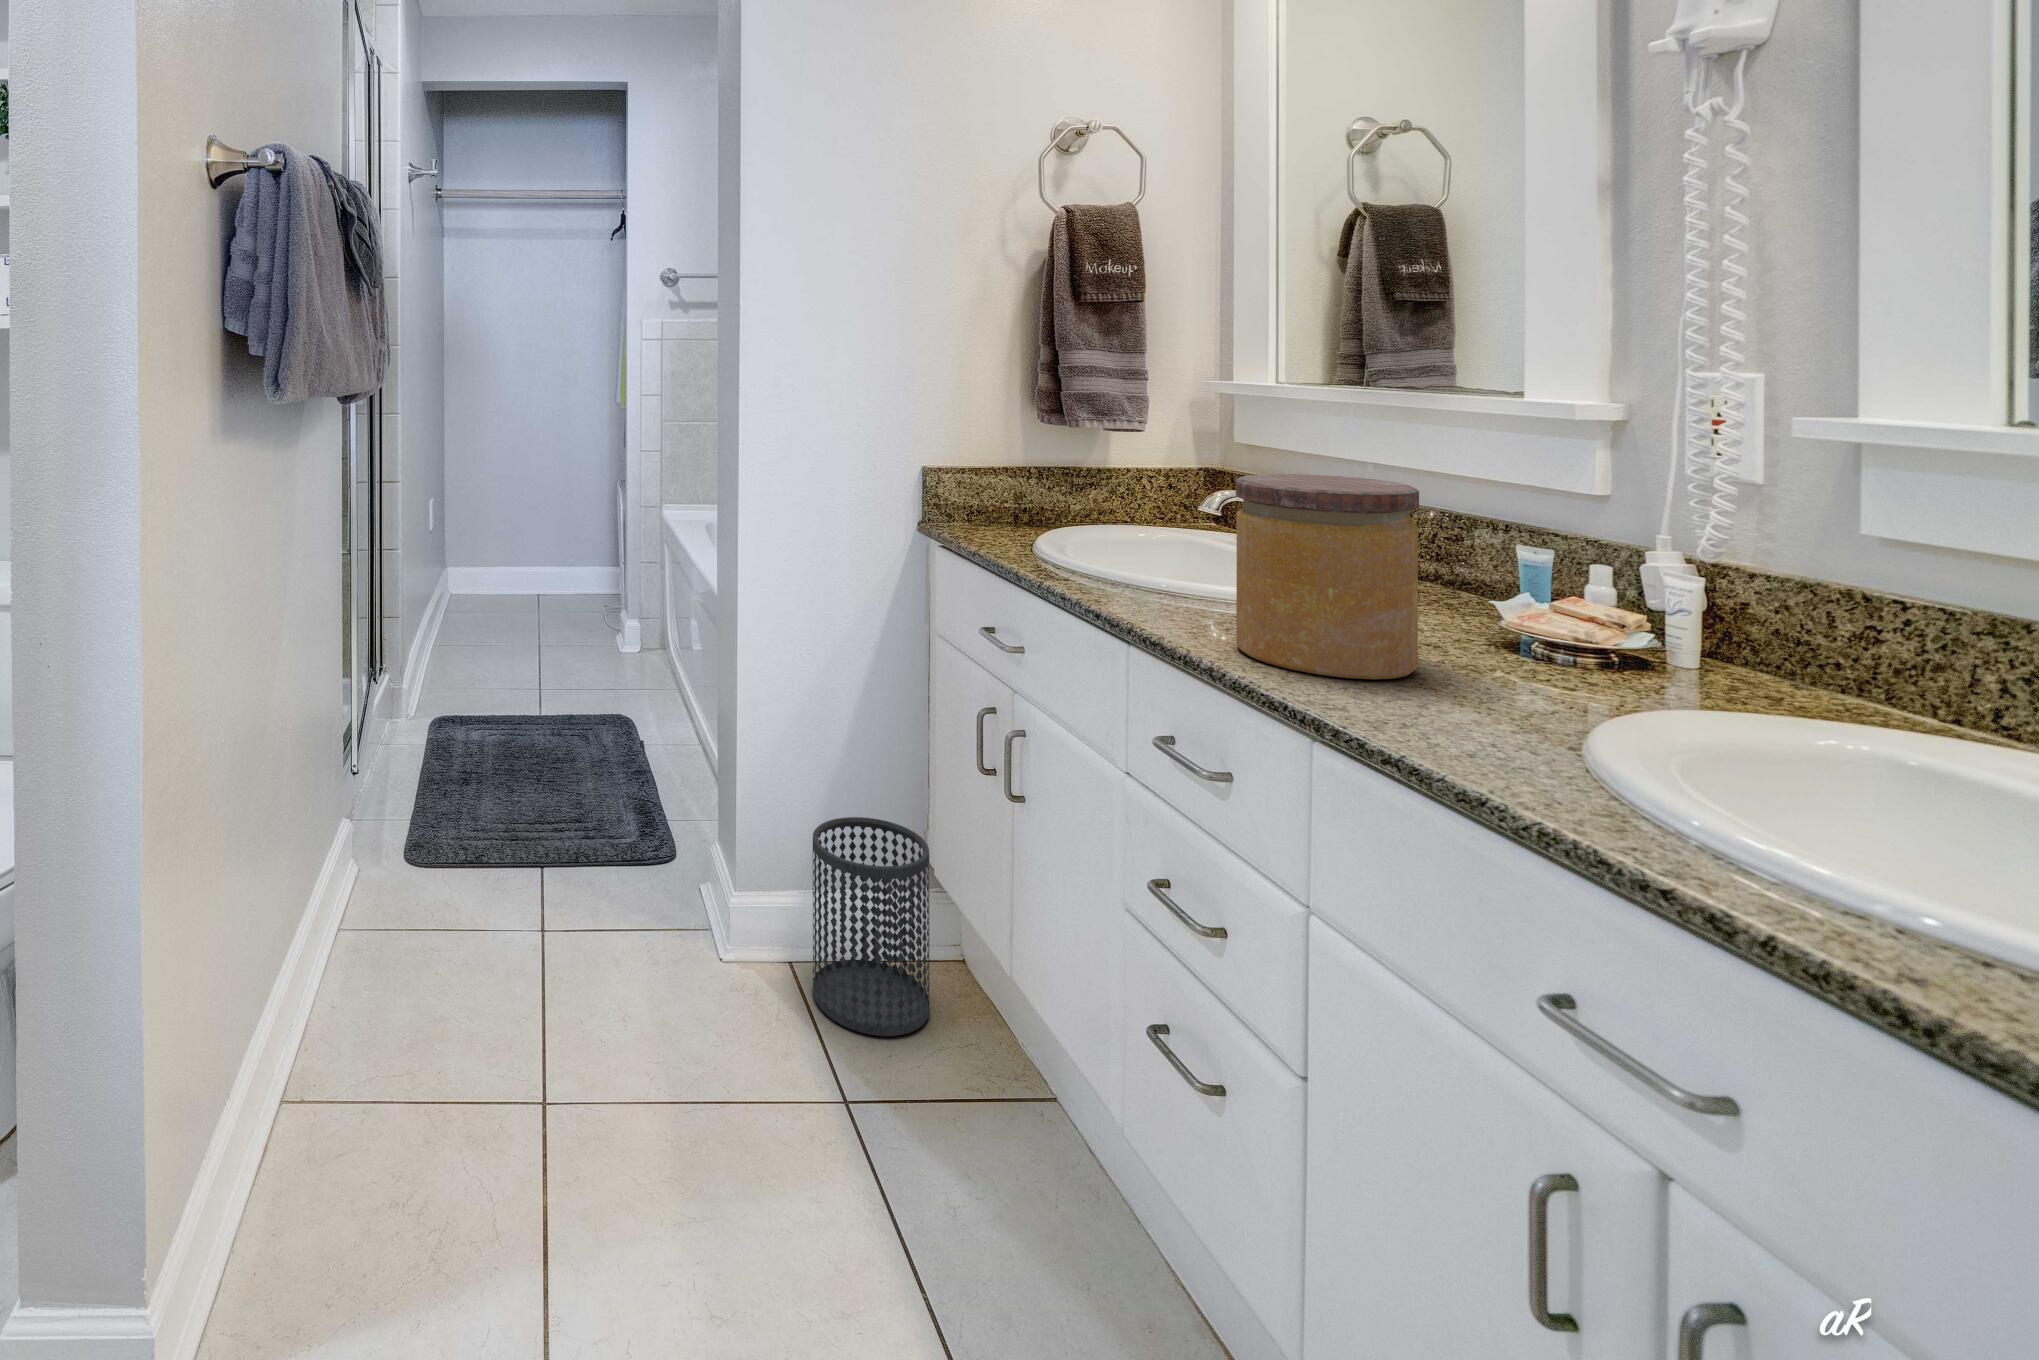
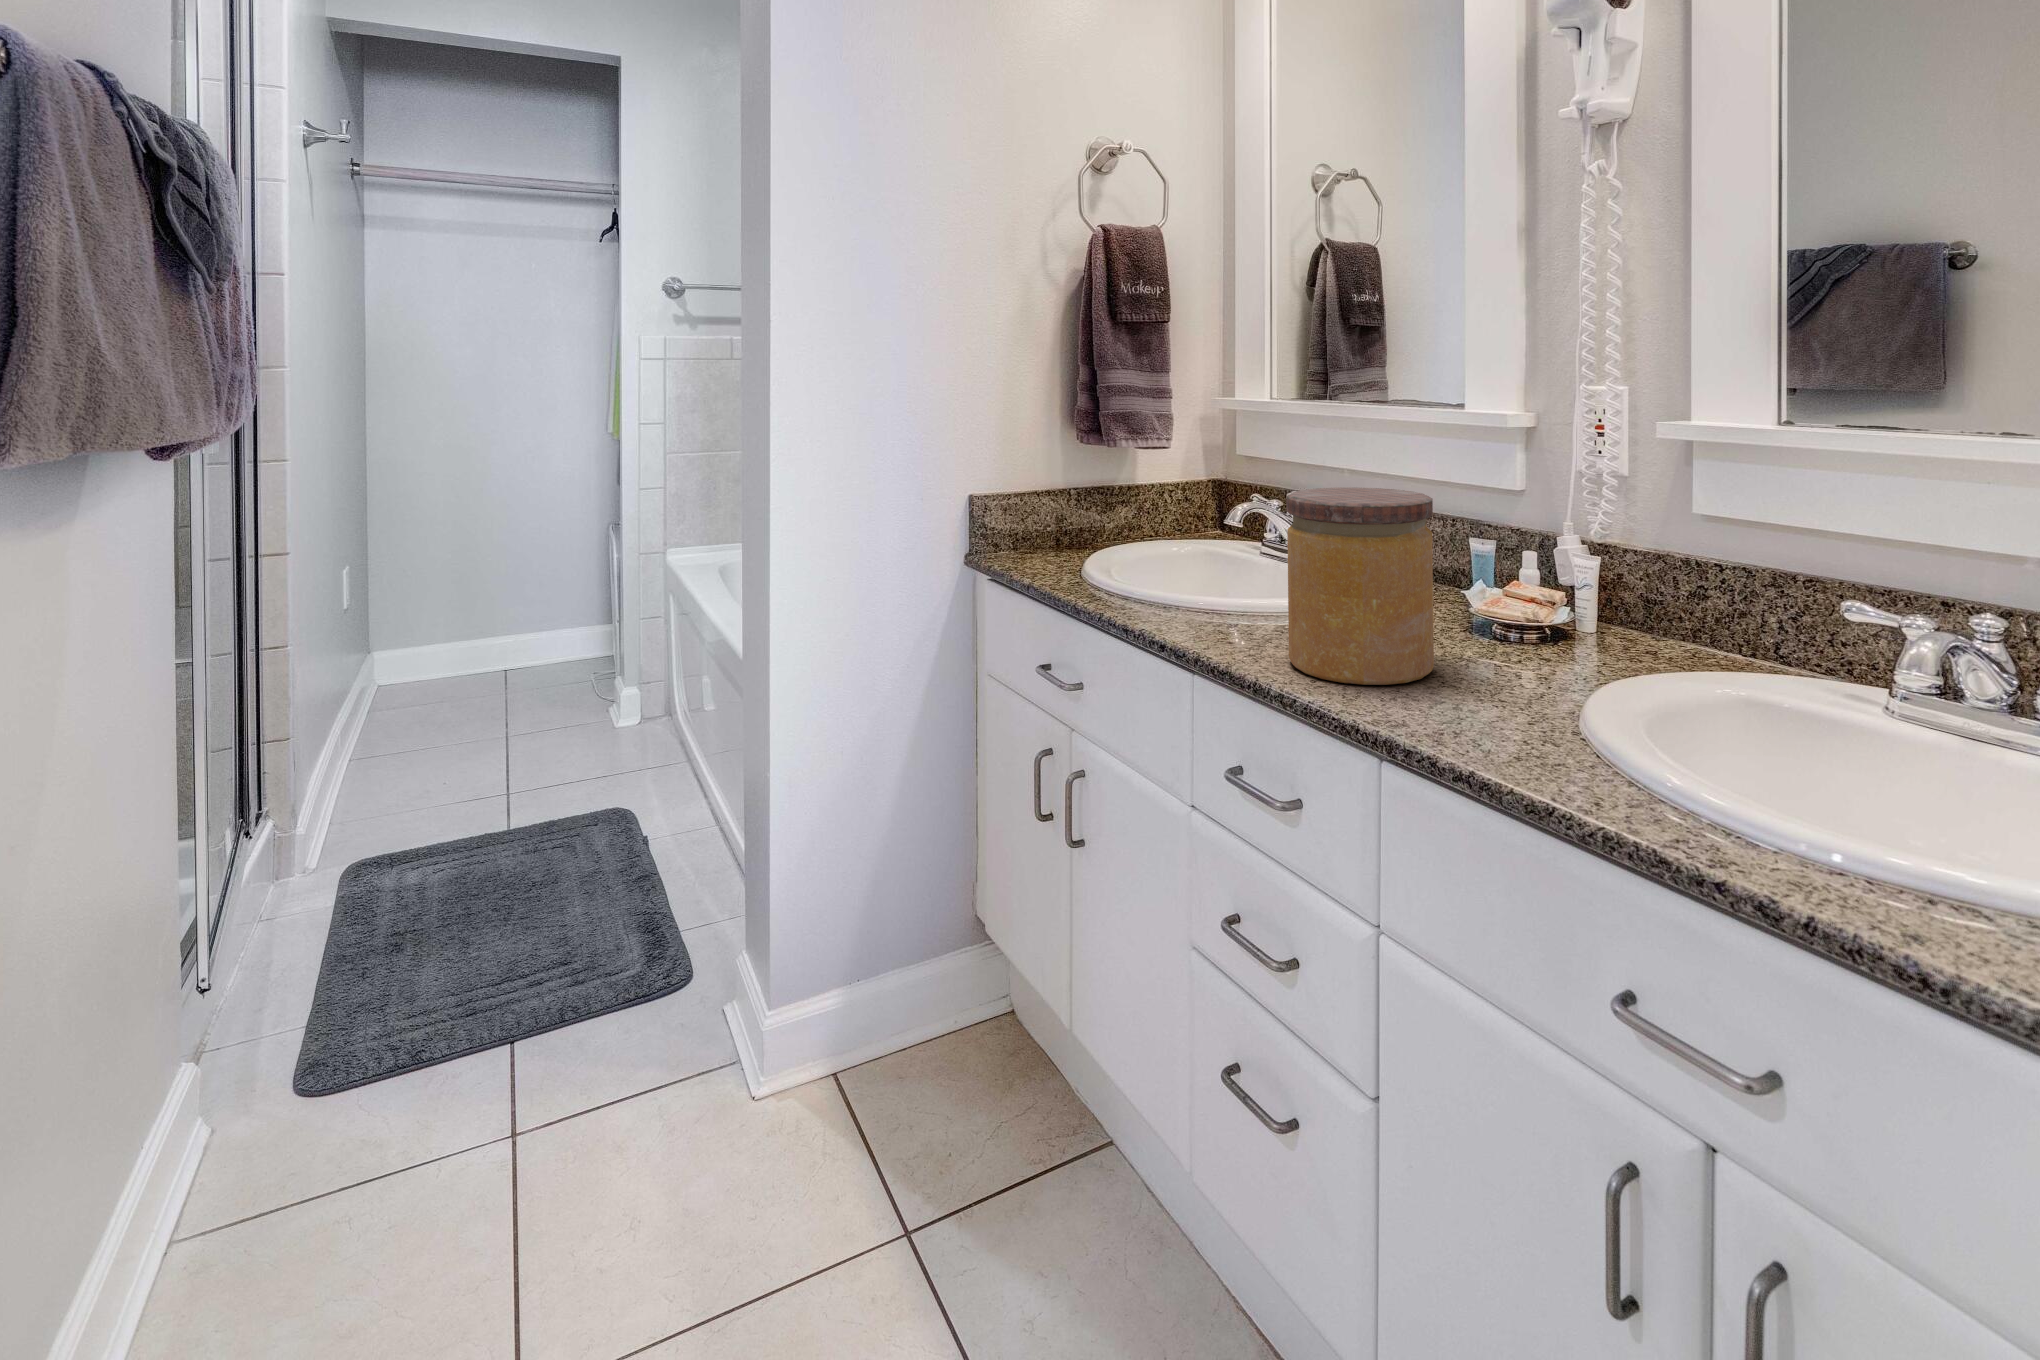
wastebasket: present [813,817,930,1036] -> none [858,885,984,1137]

